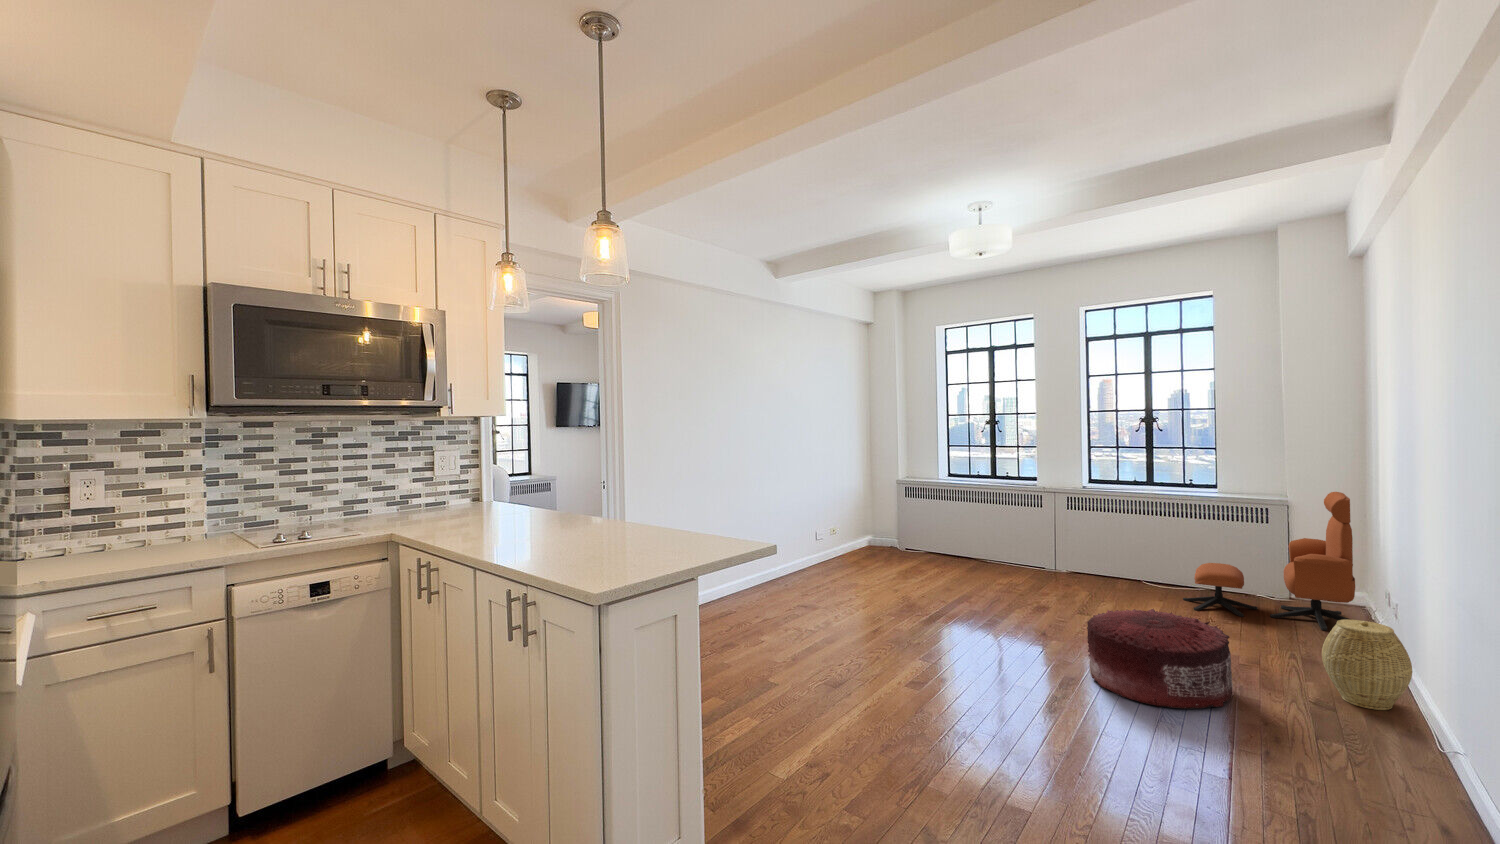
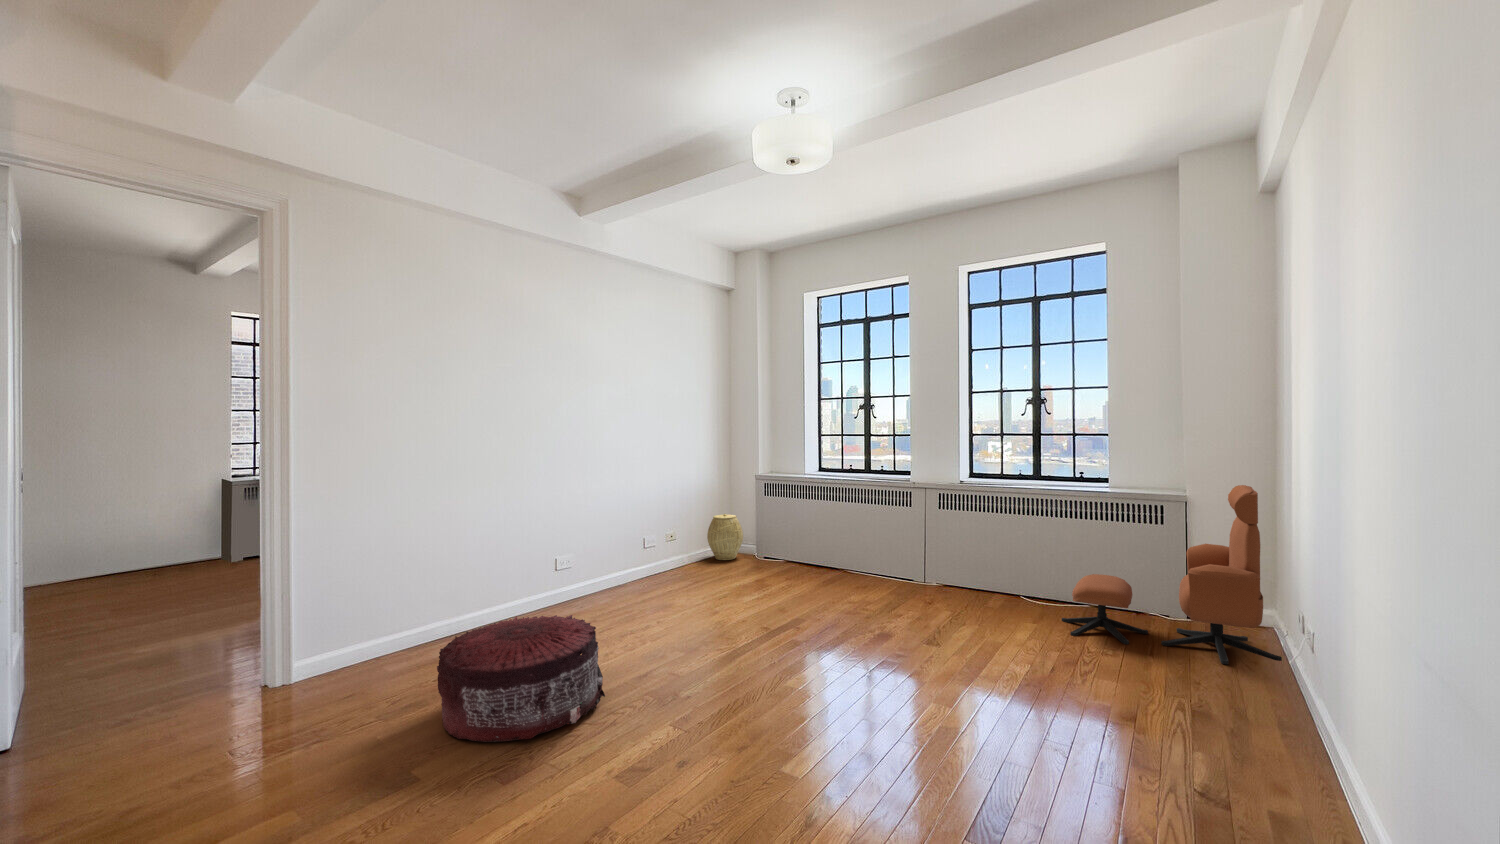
pouf: present [1087,609,1234,709] -> present [437,615,605,742]
woven basket: present [1322,619,1412,710] -> present [707,514,743,560]

